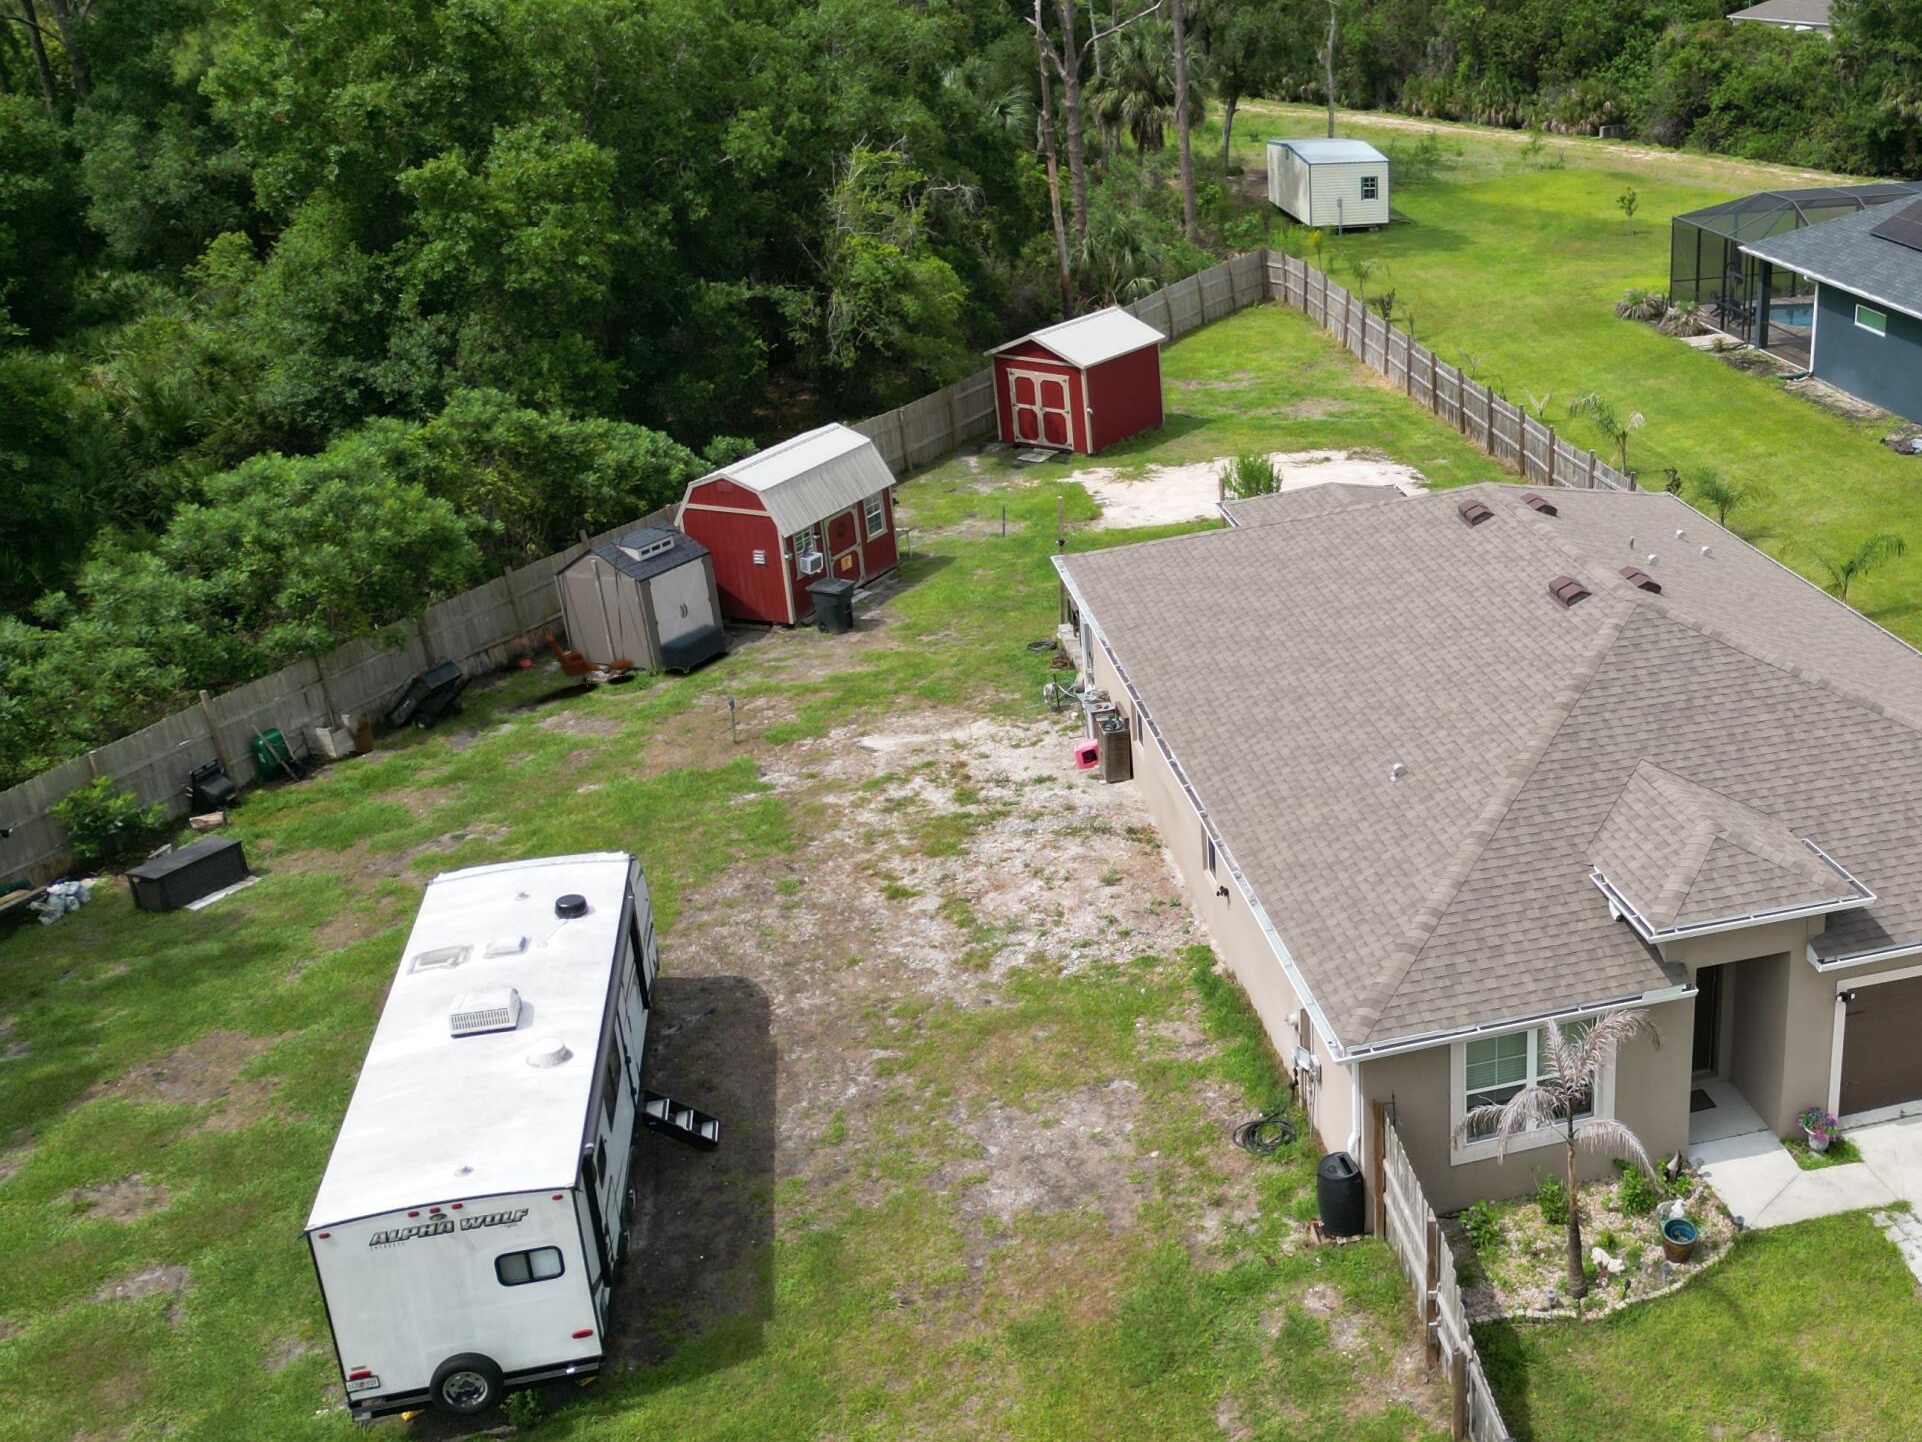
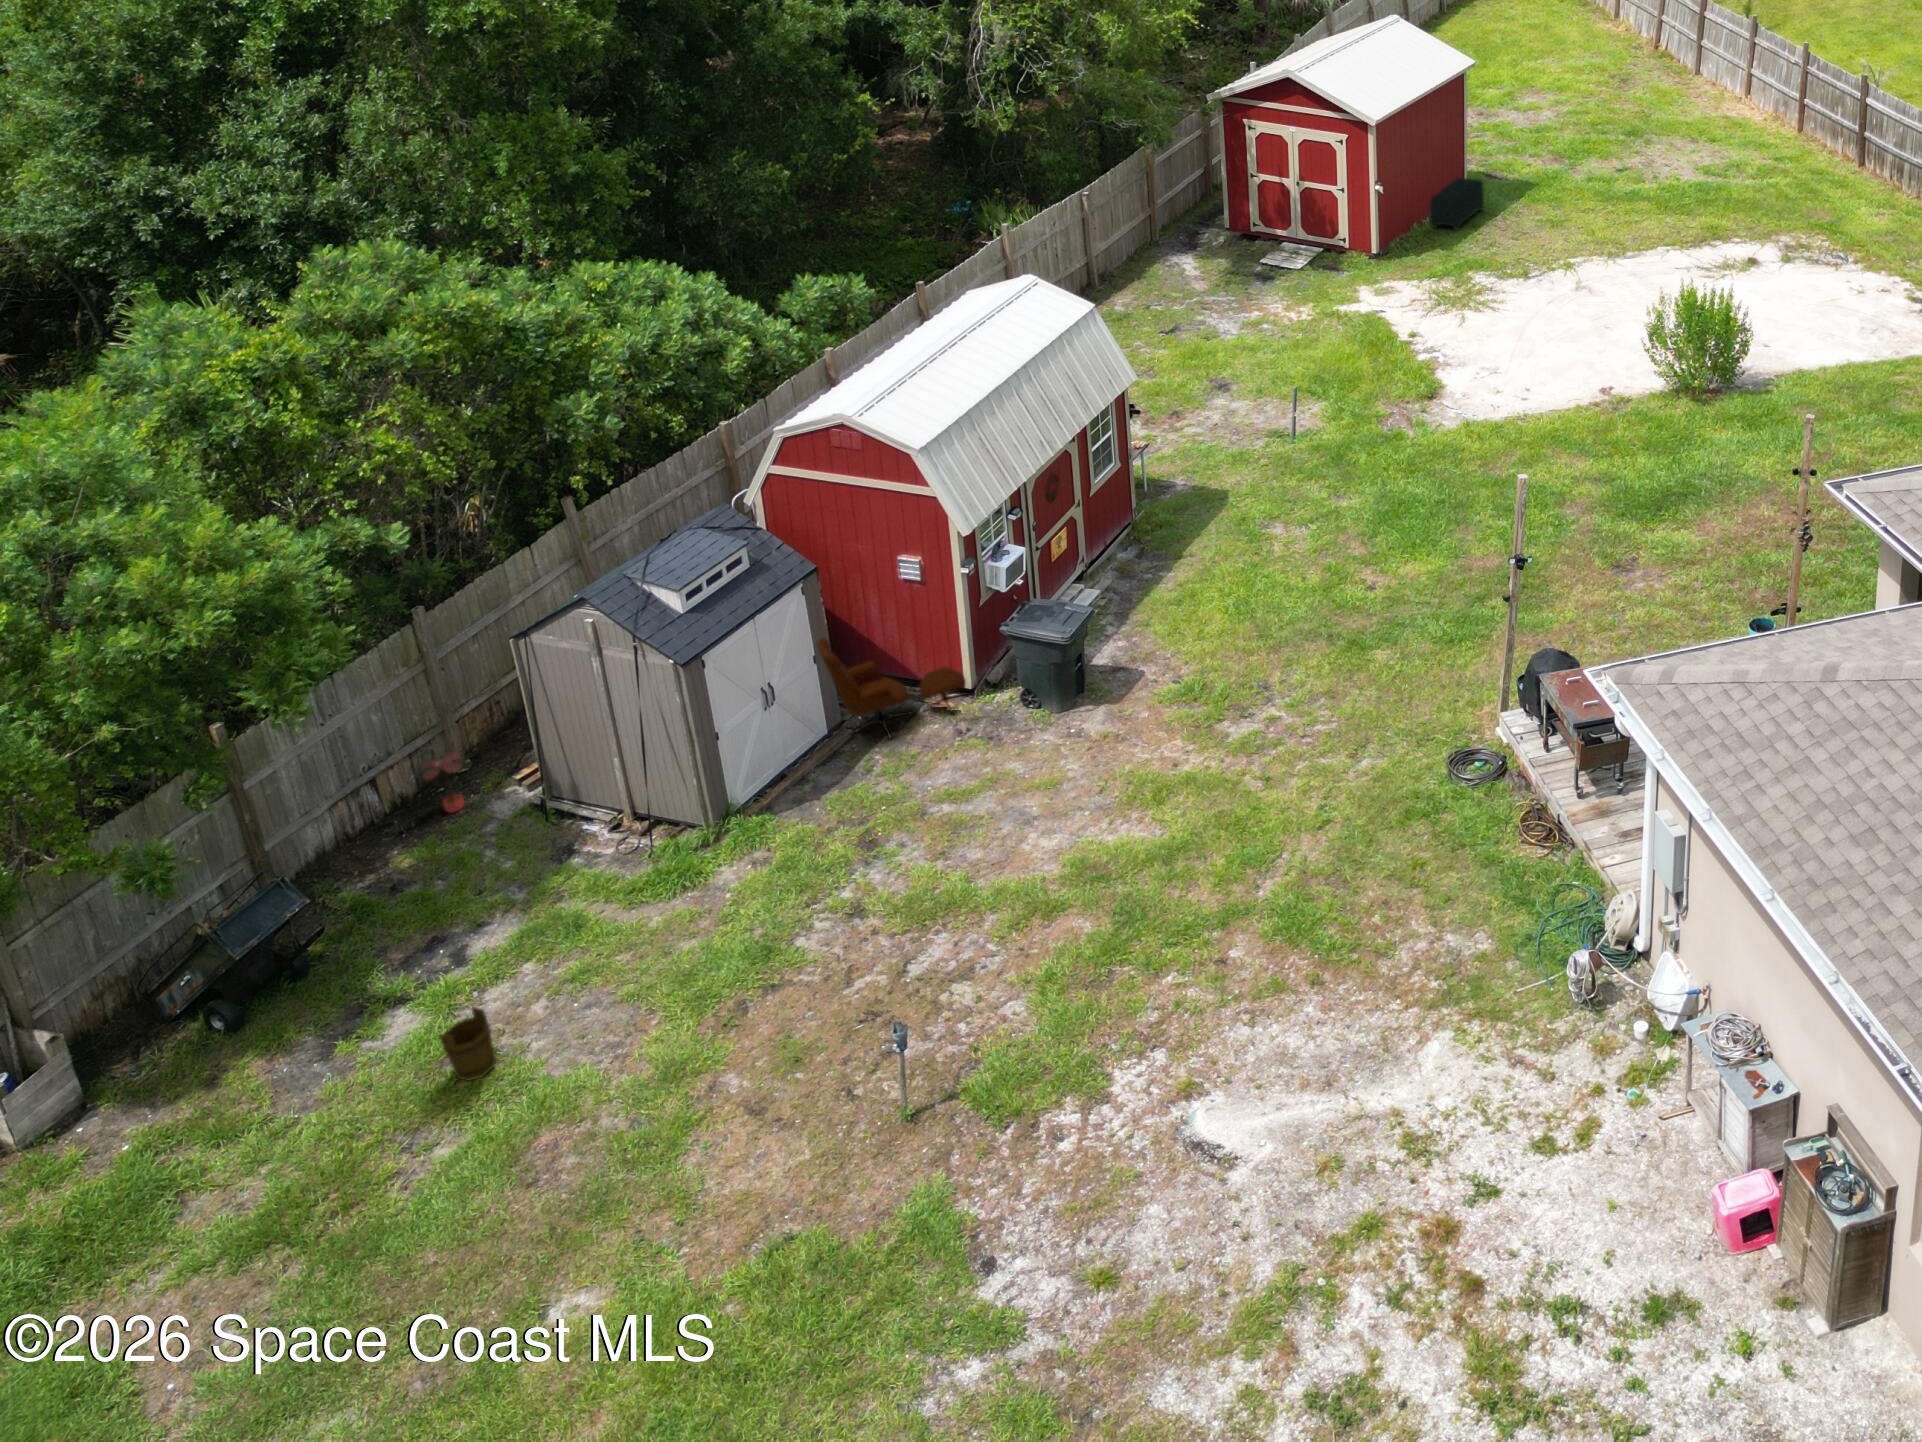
bench: present [659,624,726,673] -> present [1430,178,1484,230]
lounge chair: present [546,634,634,687] -> present [818,638,966,737]
bucket: present [347,721,374,753] -> present [440,1007,496,1081]

